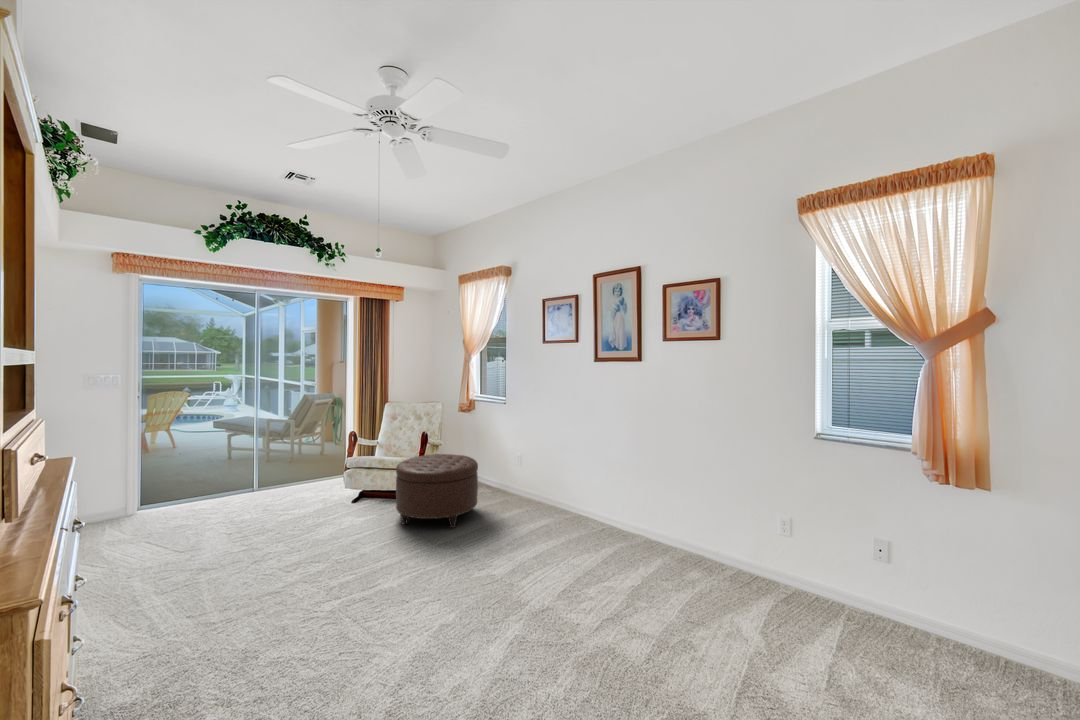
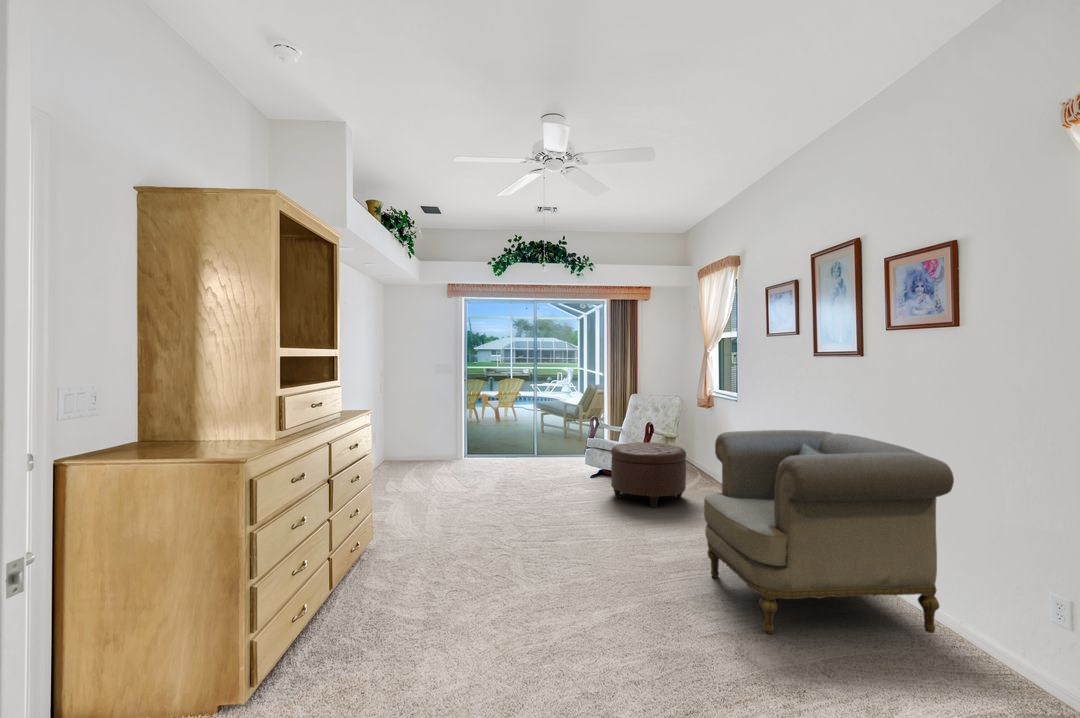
armchair: none [571,435,793,665] -> present [704,430,954,634]

